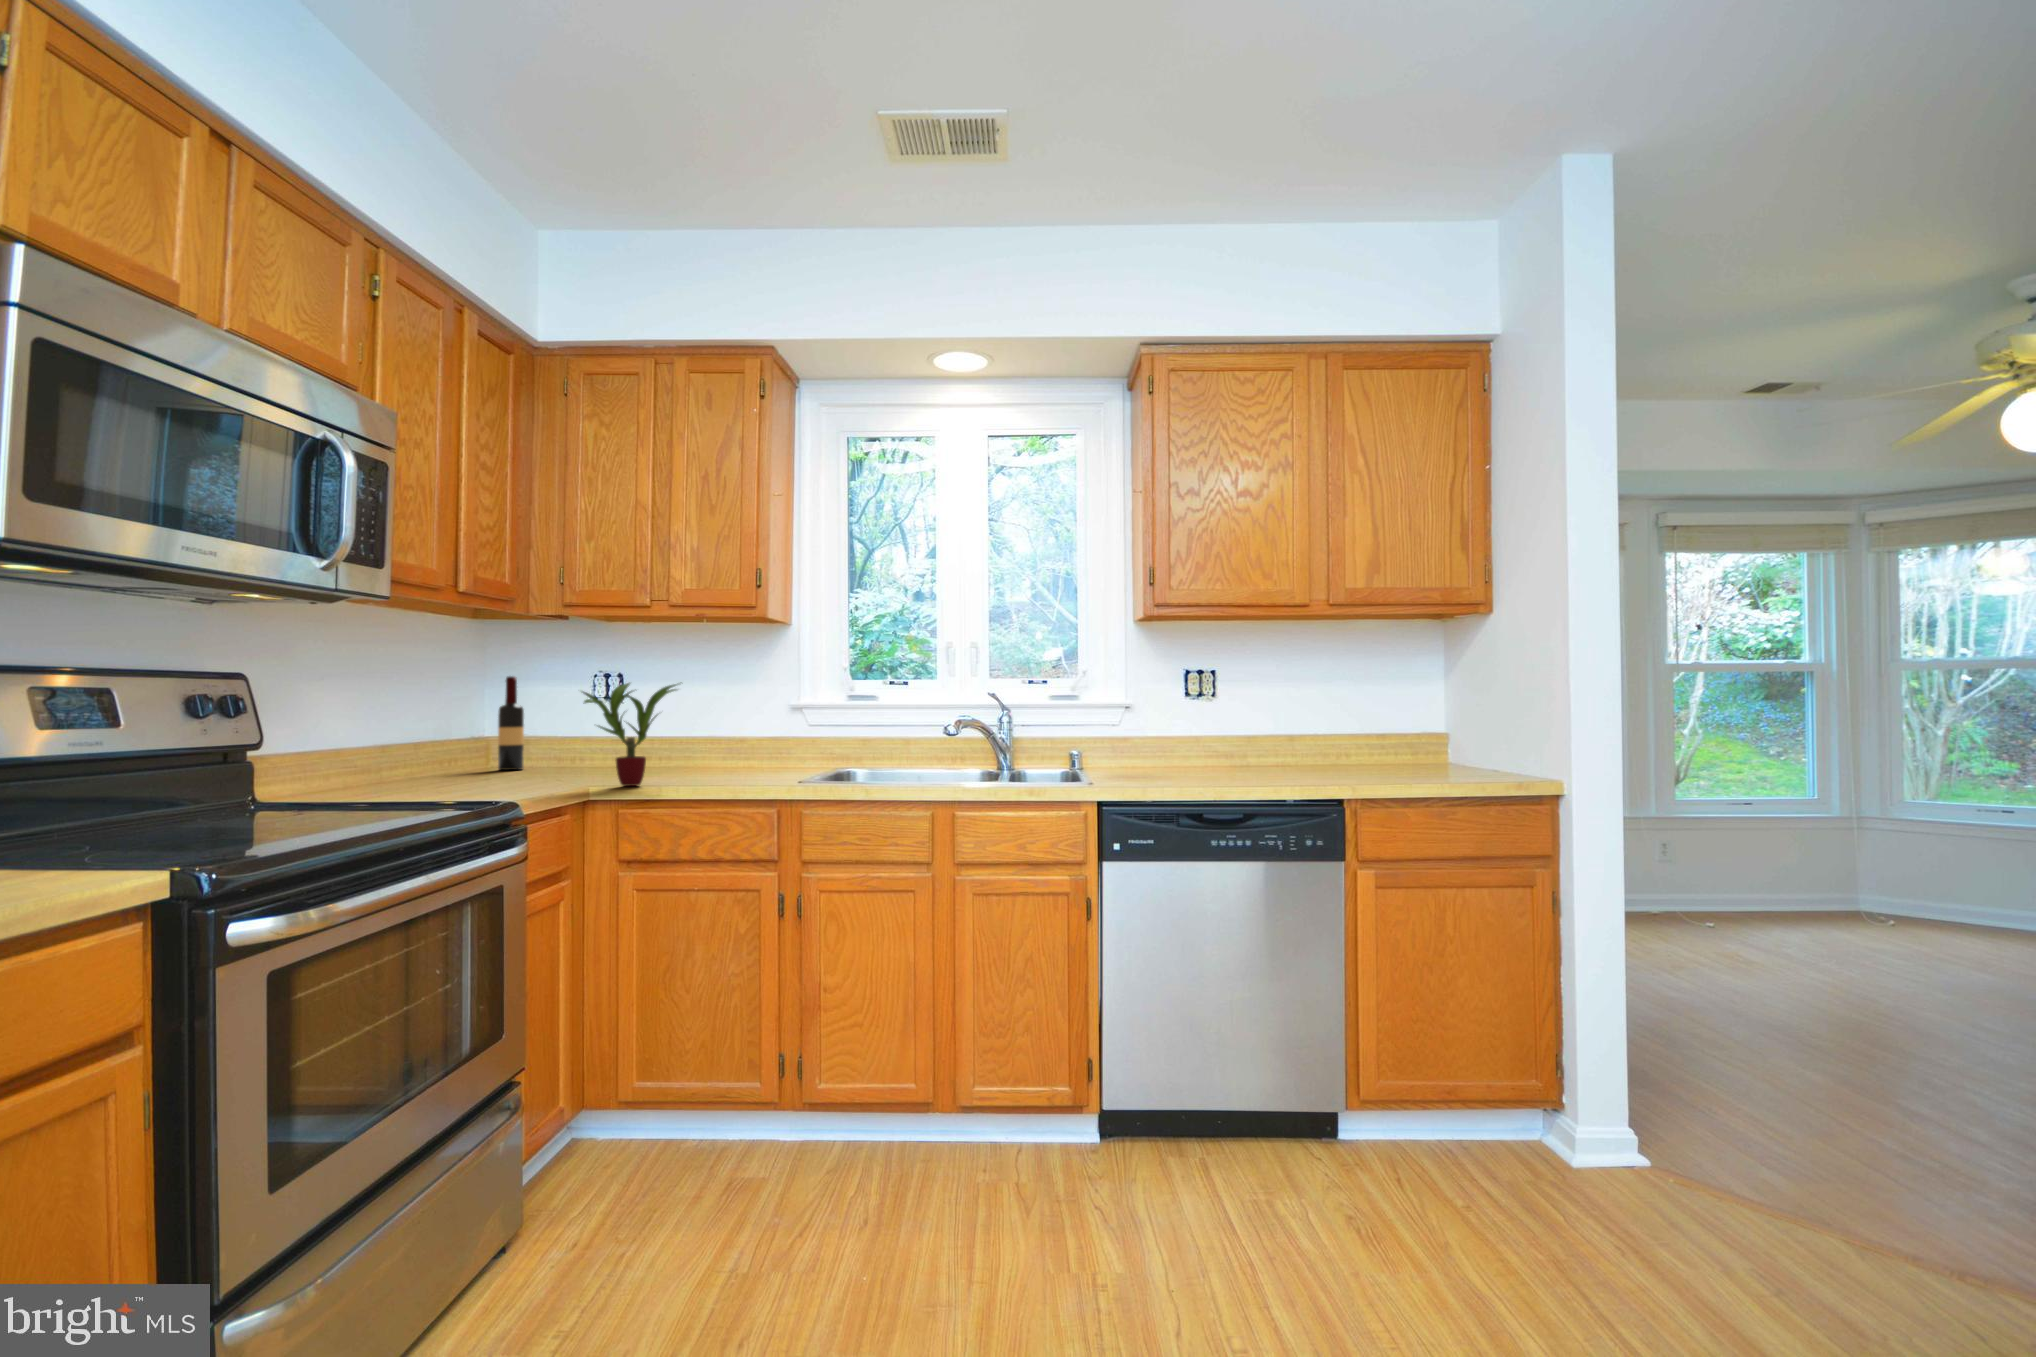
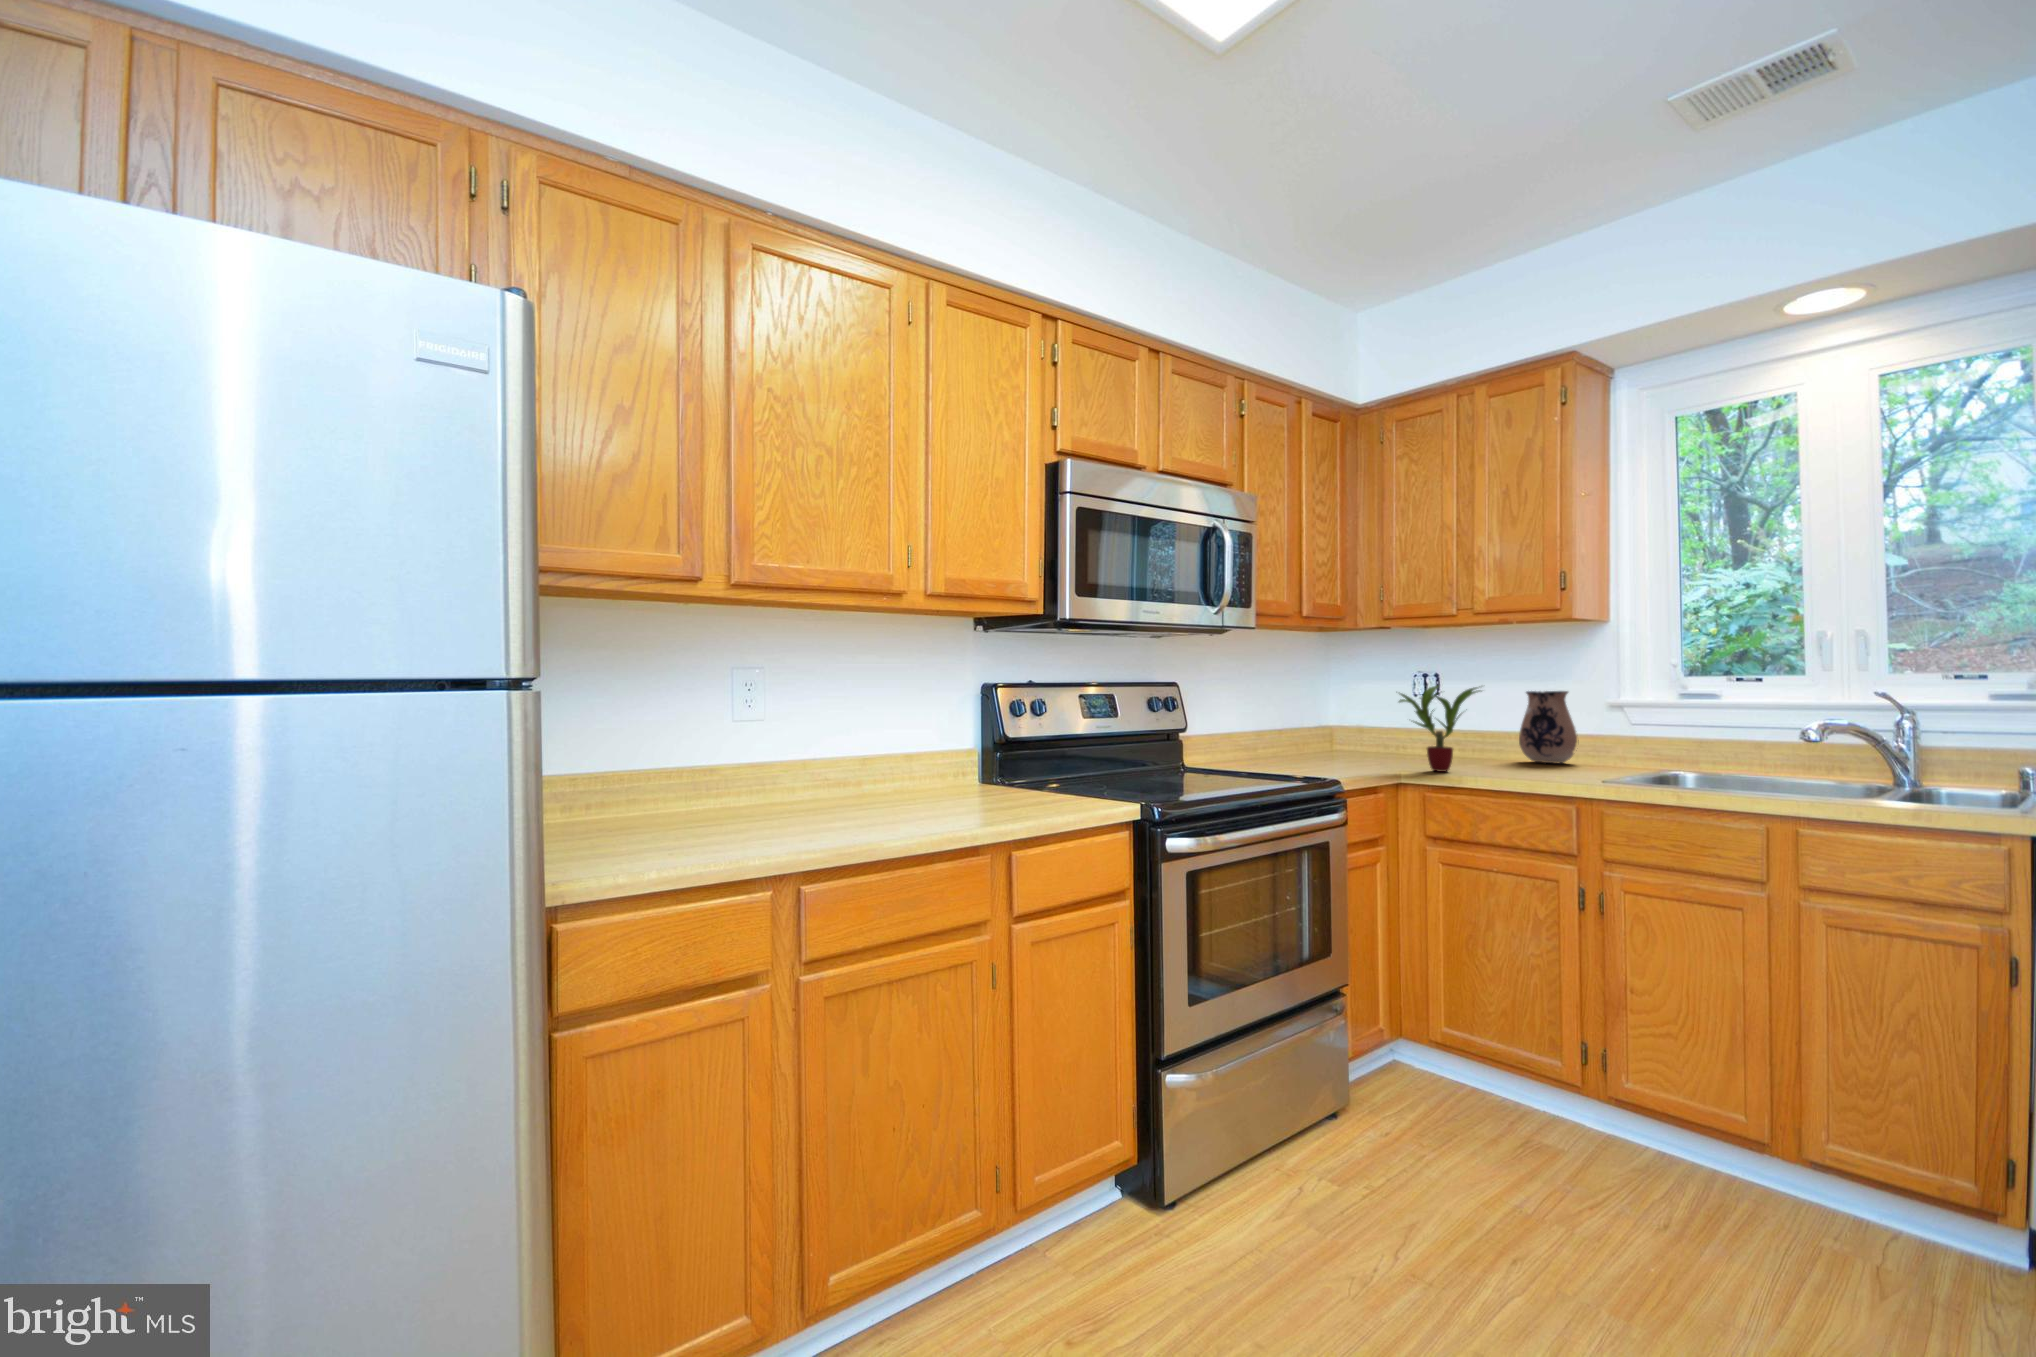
wine bottle: present [498,676,524,770] -> none [1340,678,1360,751]
ceramic pitcher: none [710,691,767,771] -> present [1519,691,1577,763]

